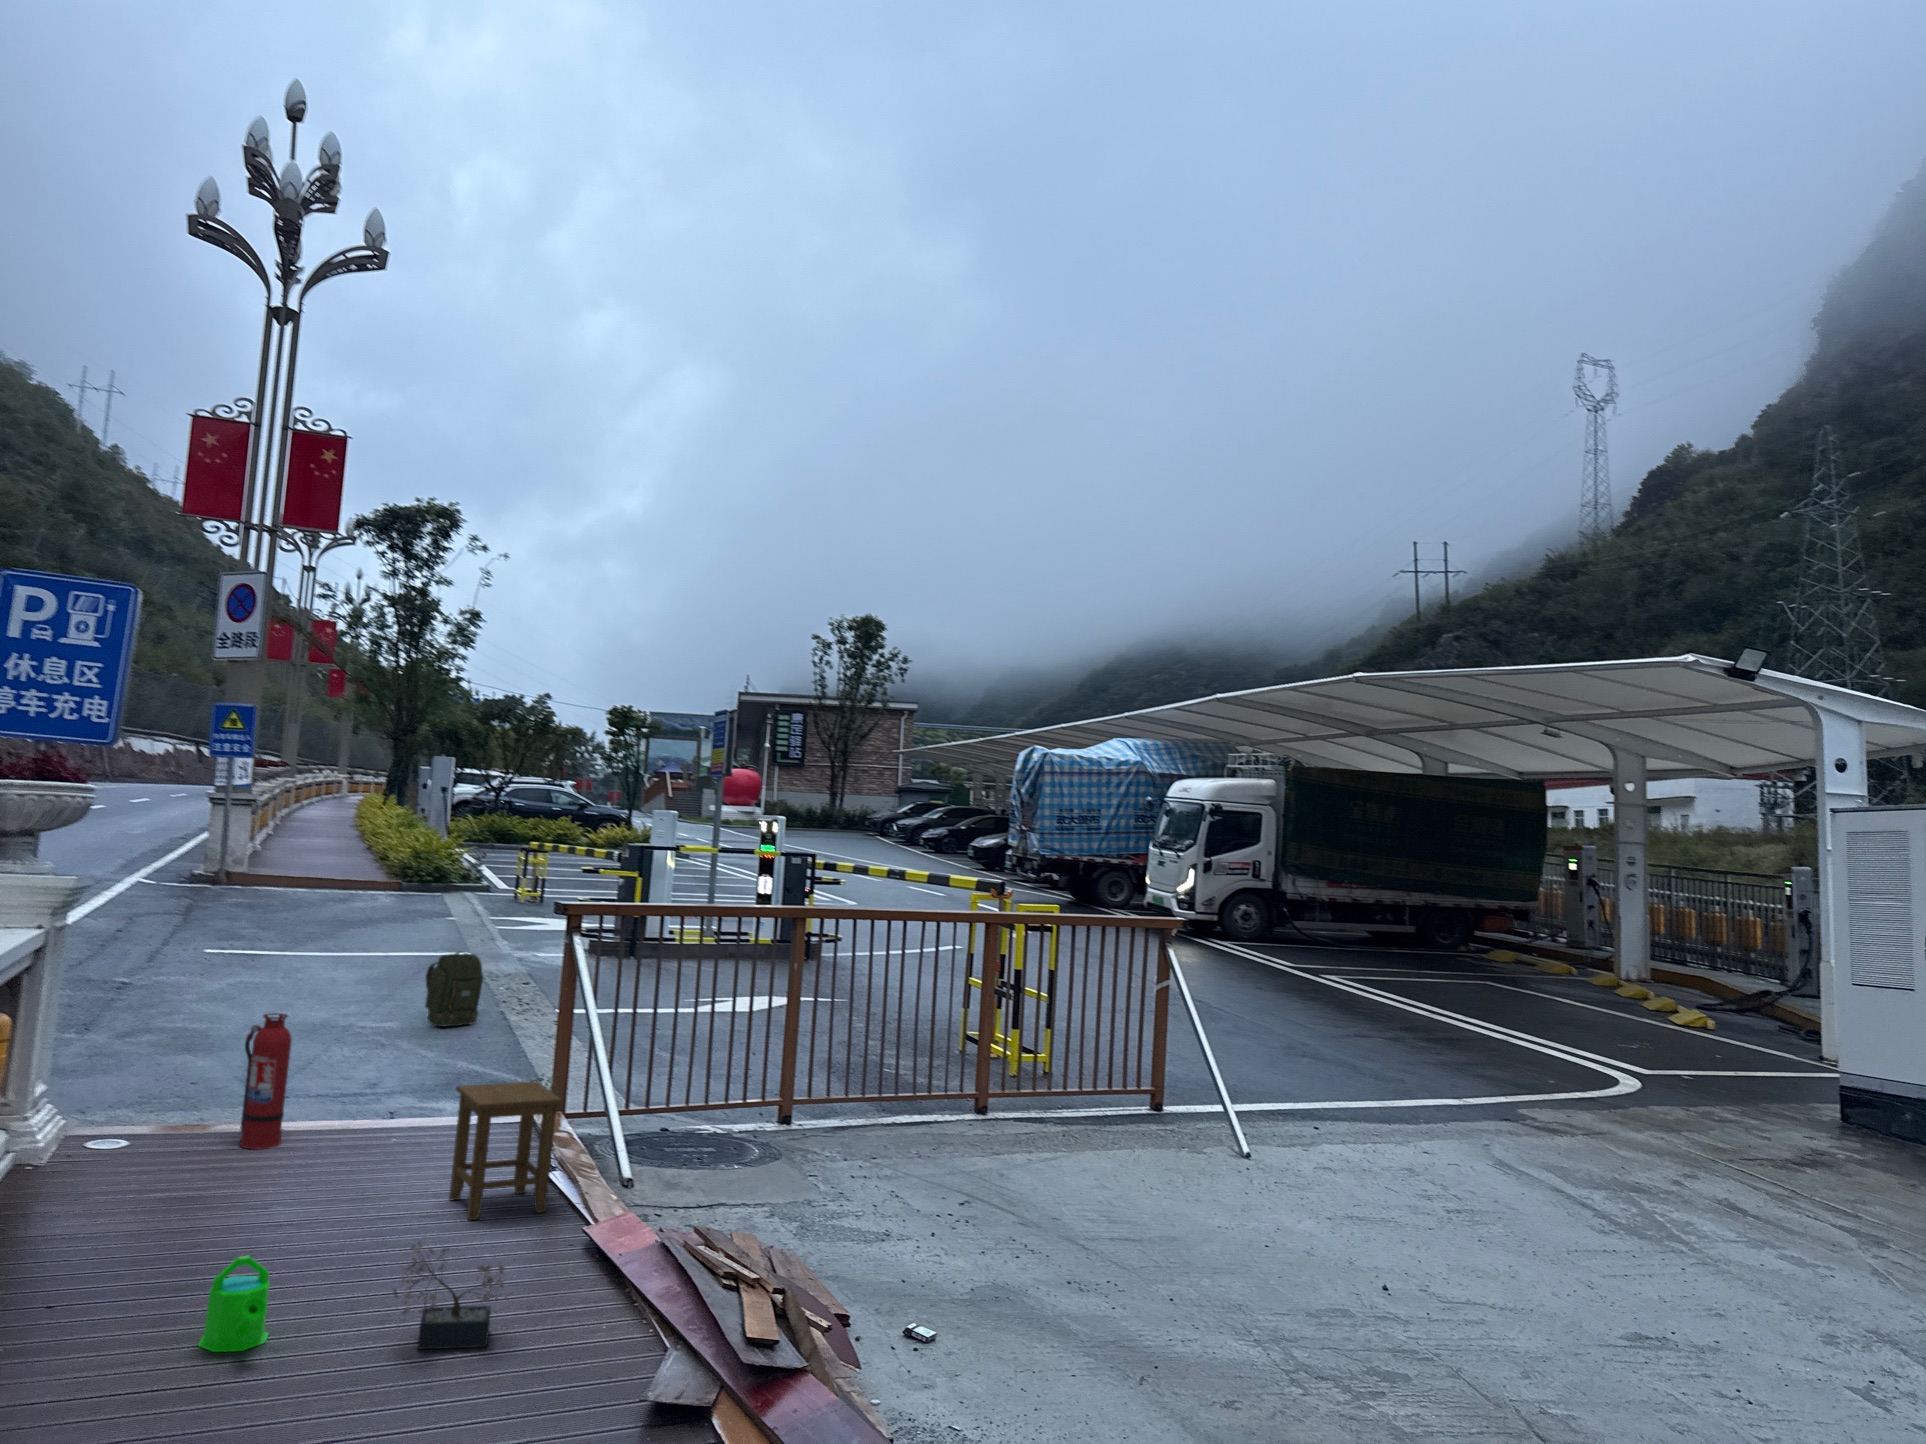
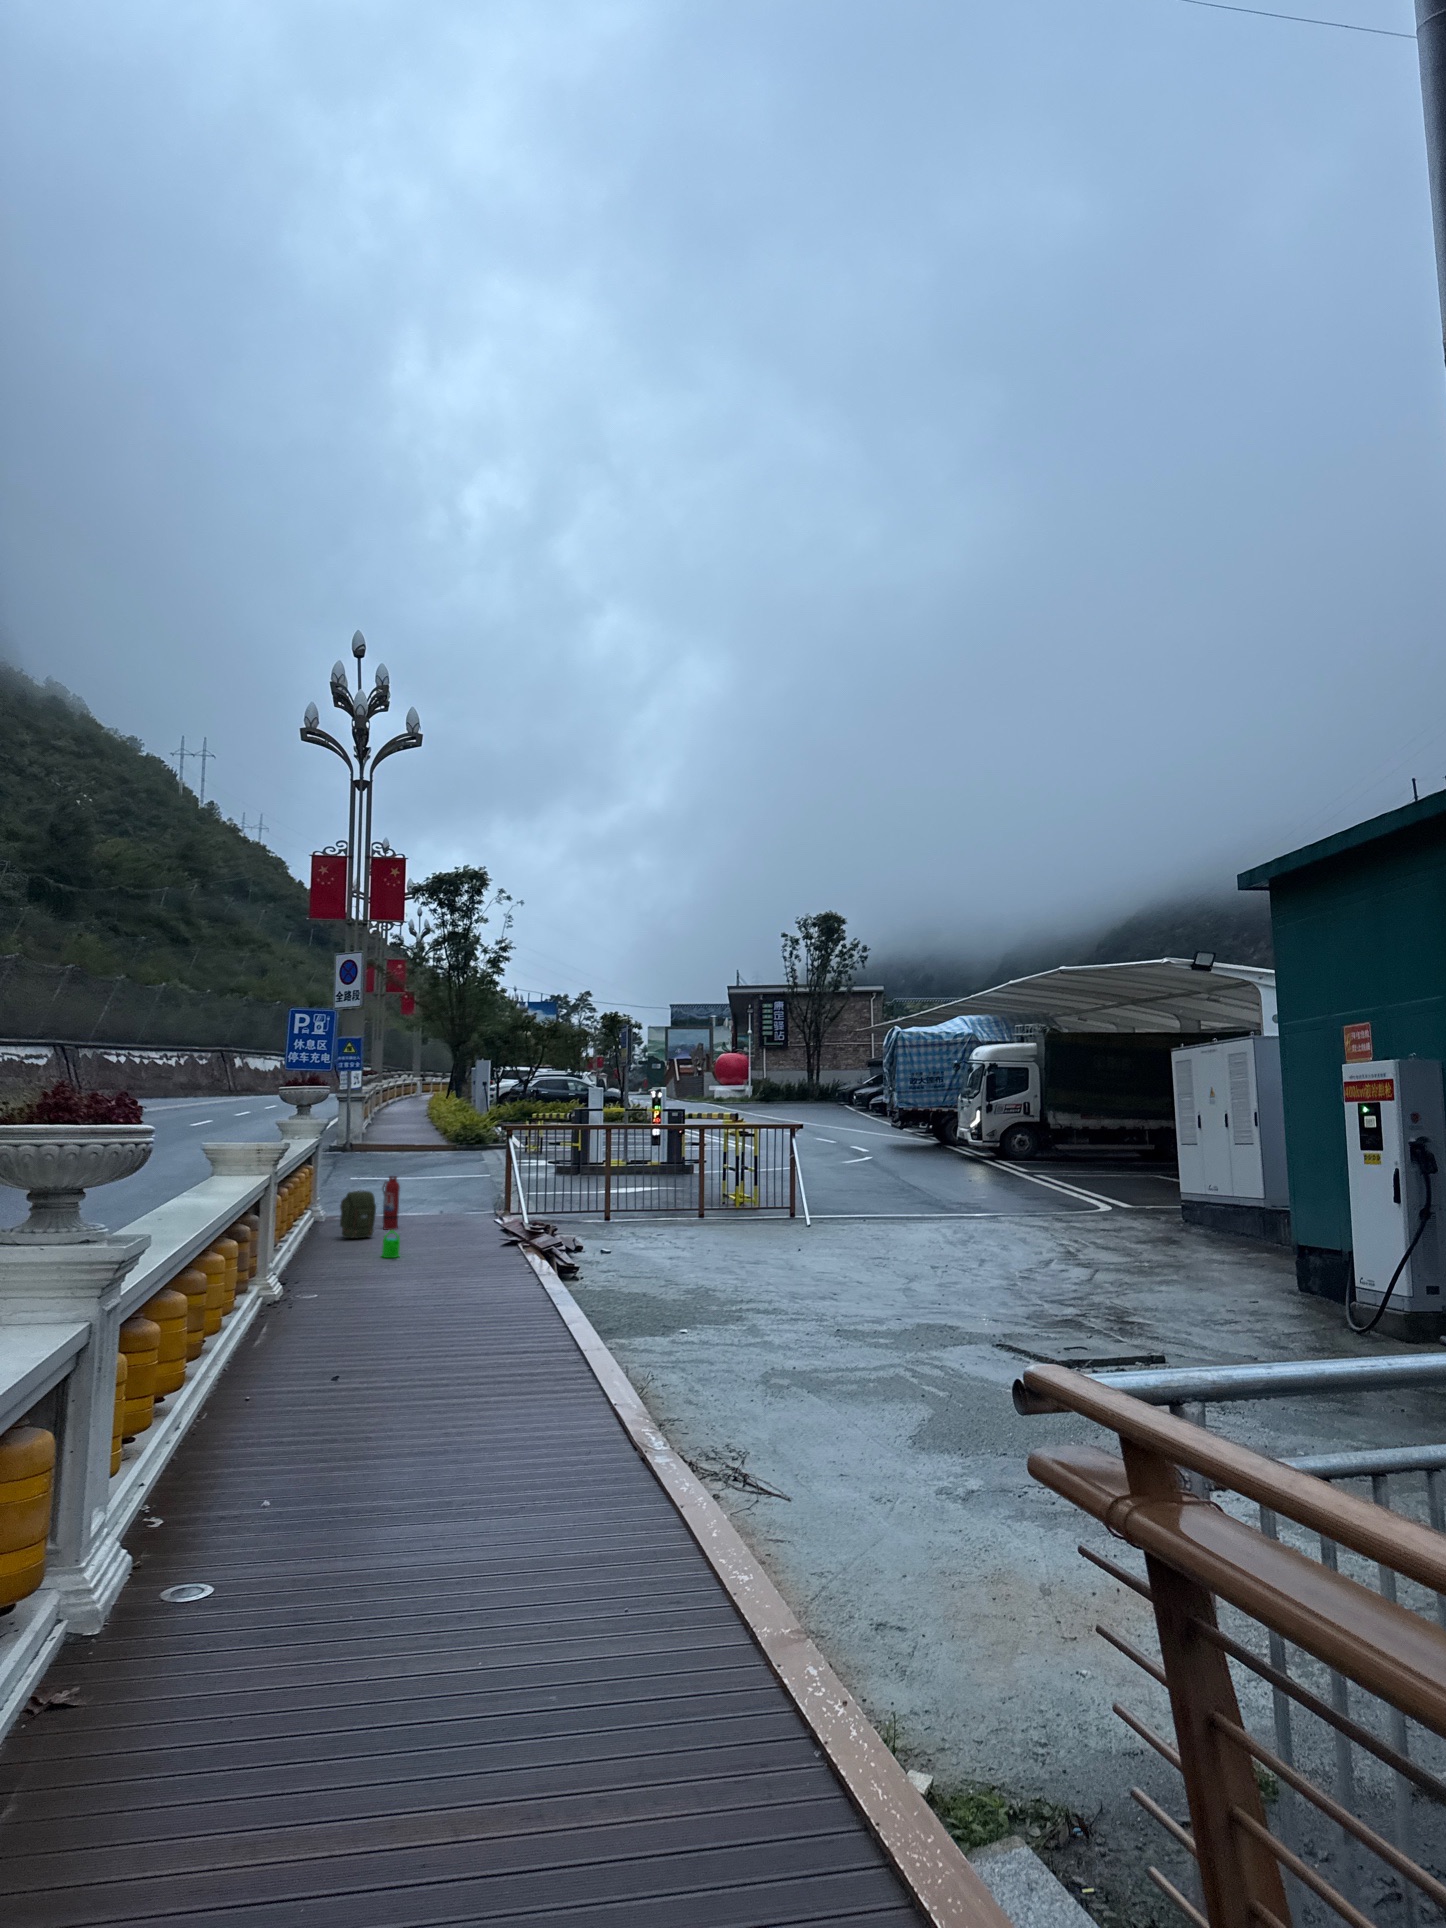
backpack: present [425,951,483,1026] -> present [340,1191,376,1238]
stool: present [449,1082,562,1220] -> none [459,1192,497,1240]
decorative plant: present [393,1241,513,1349] -> none [437,1227,474,1259]

